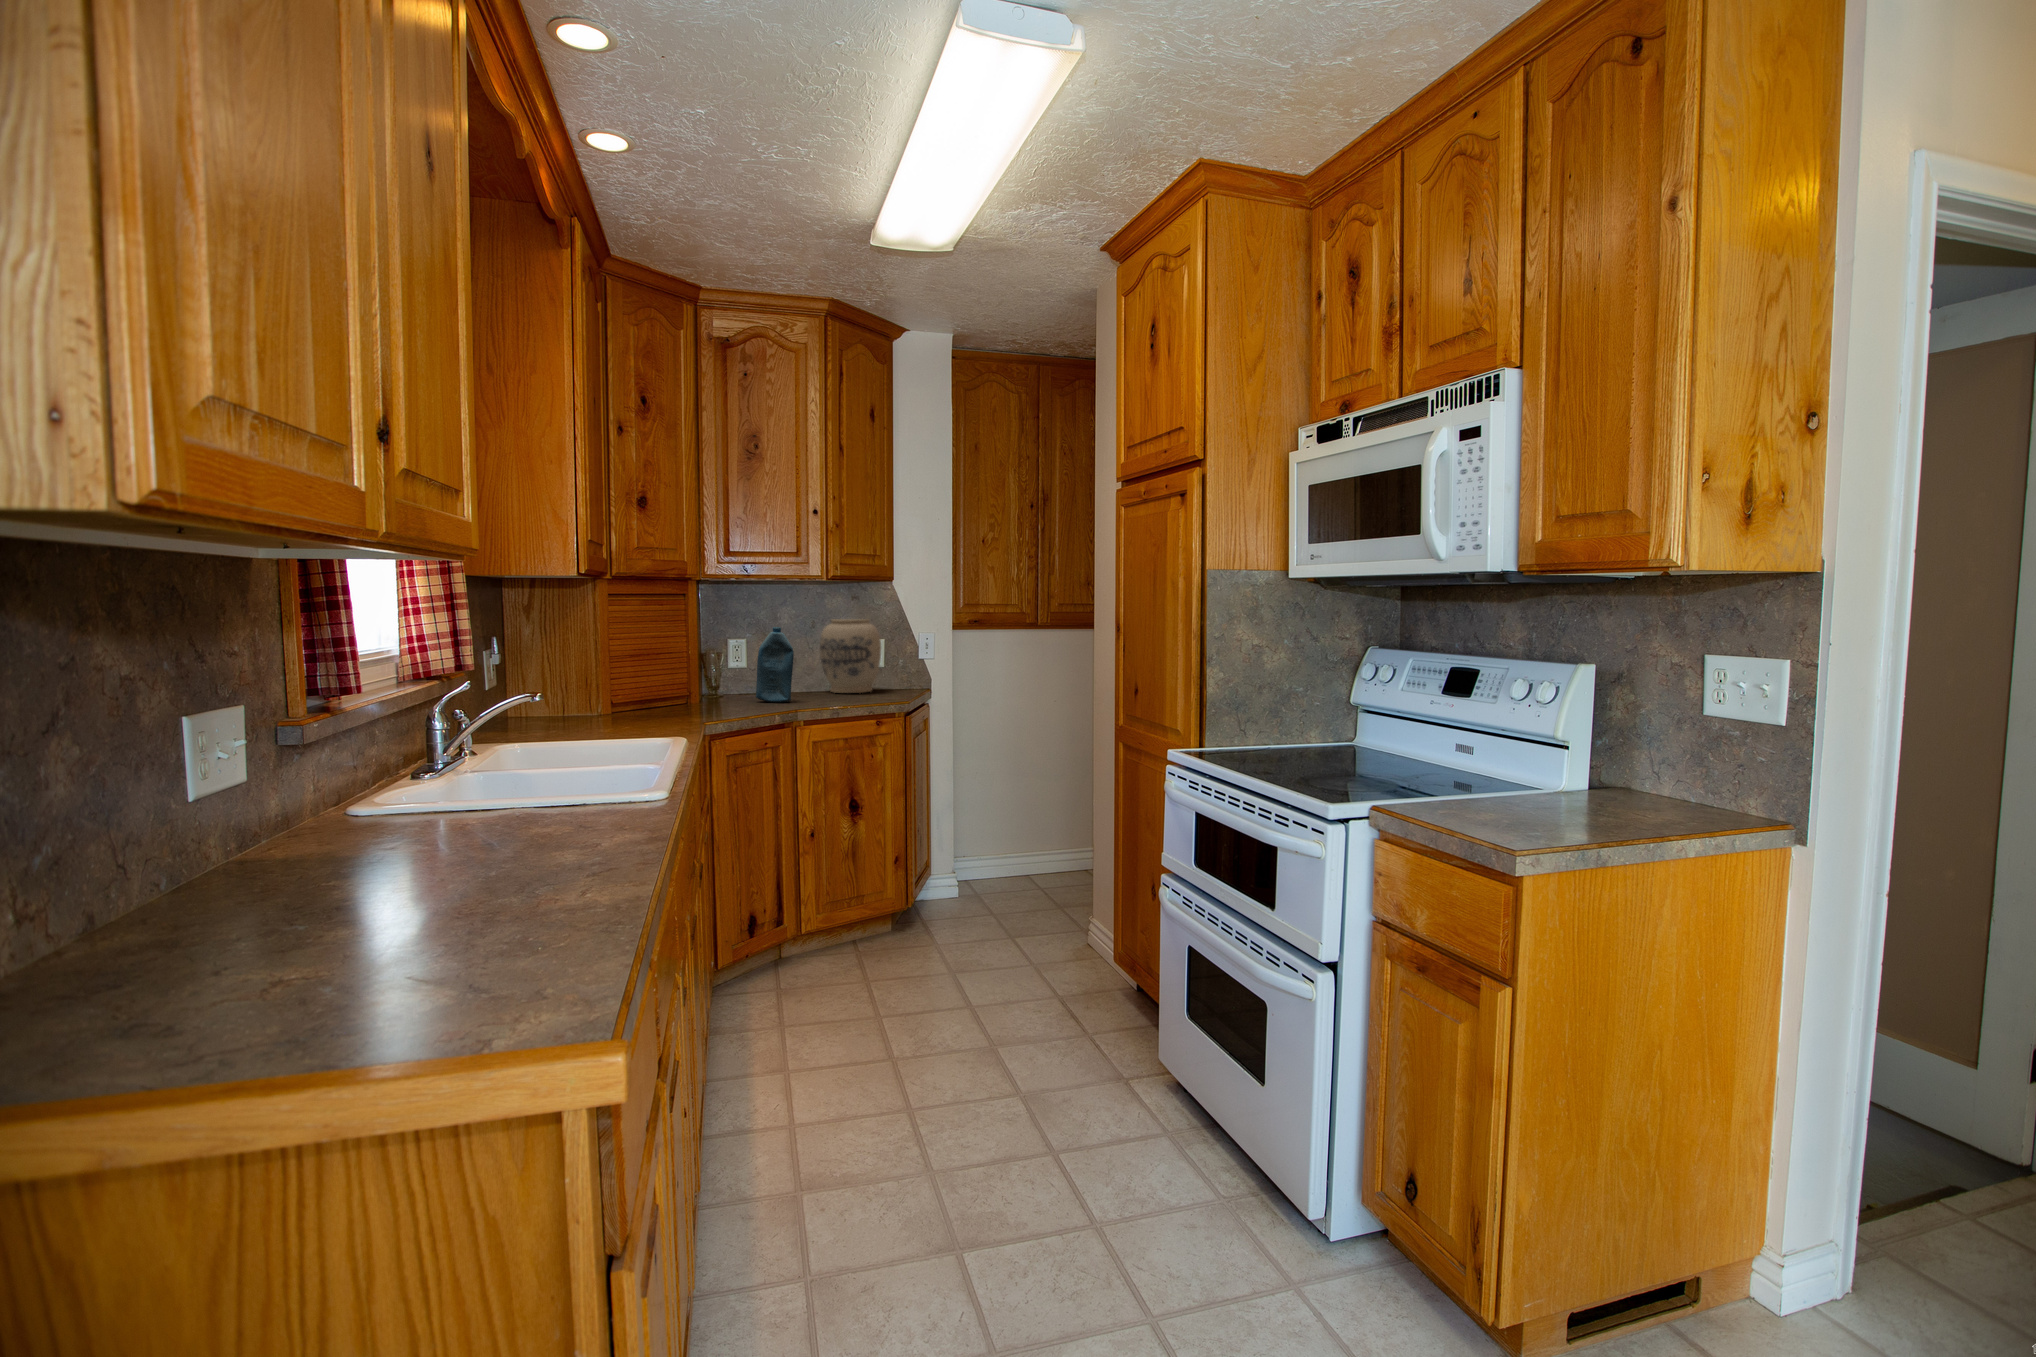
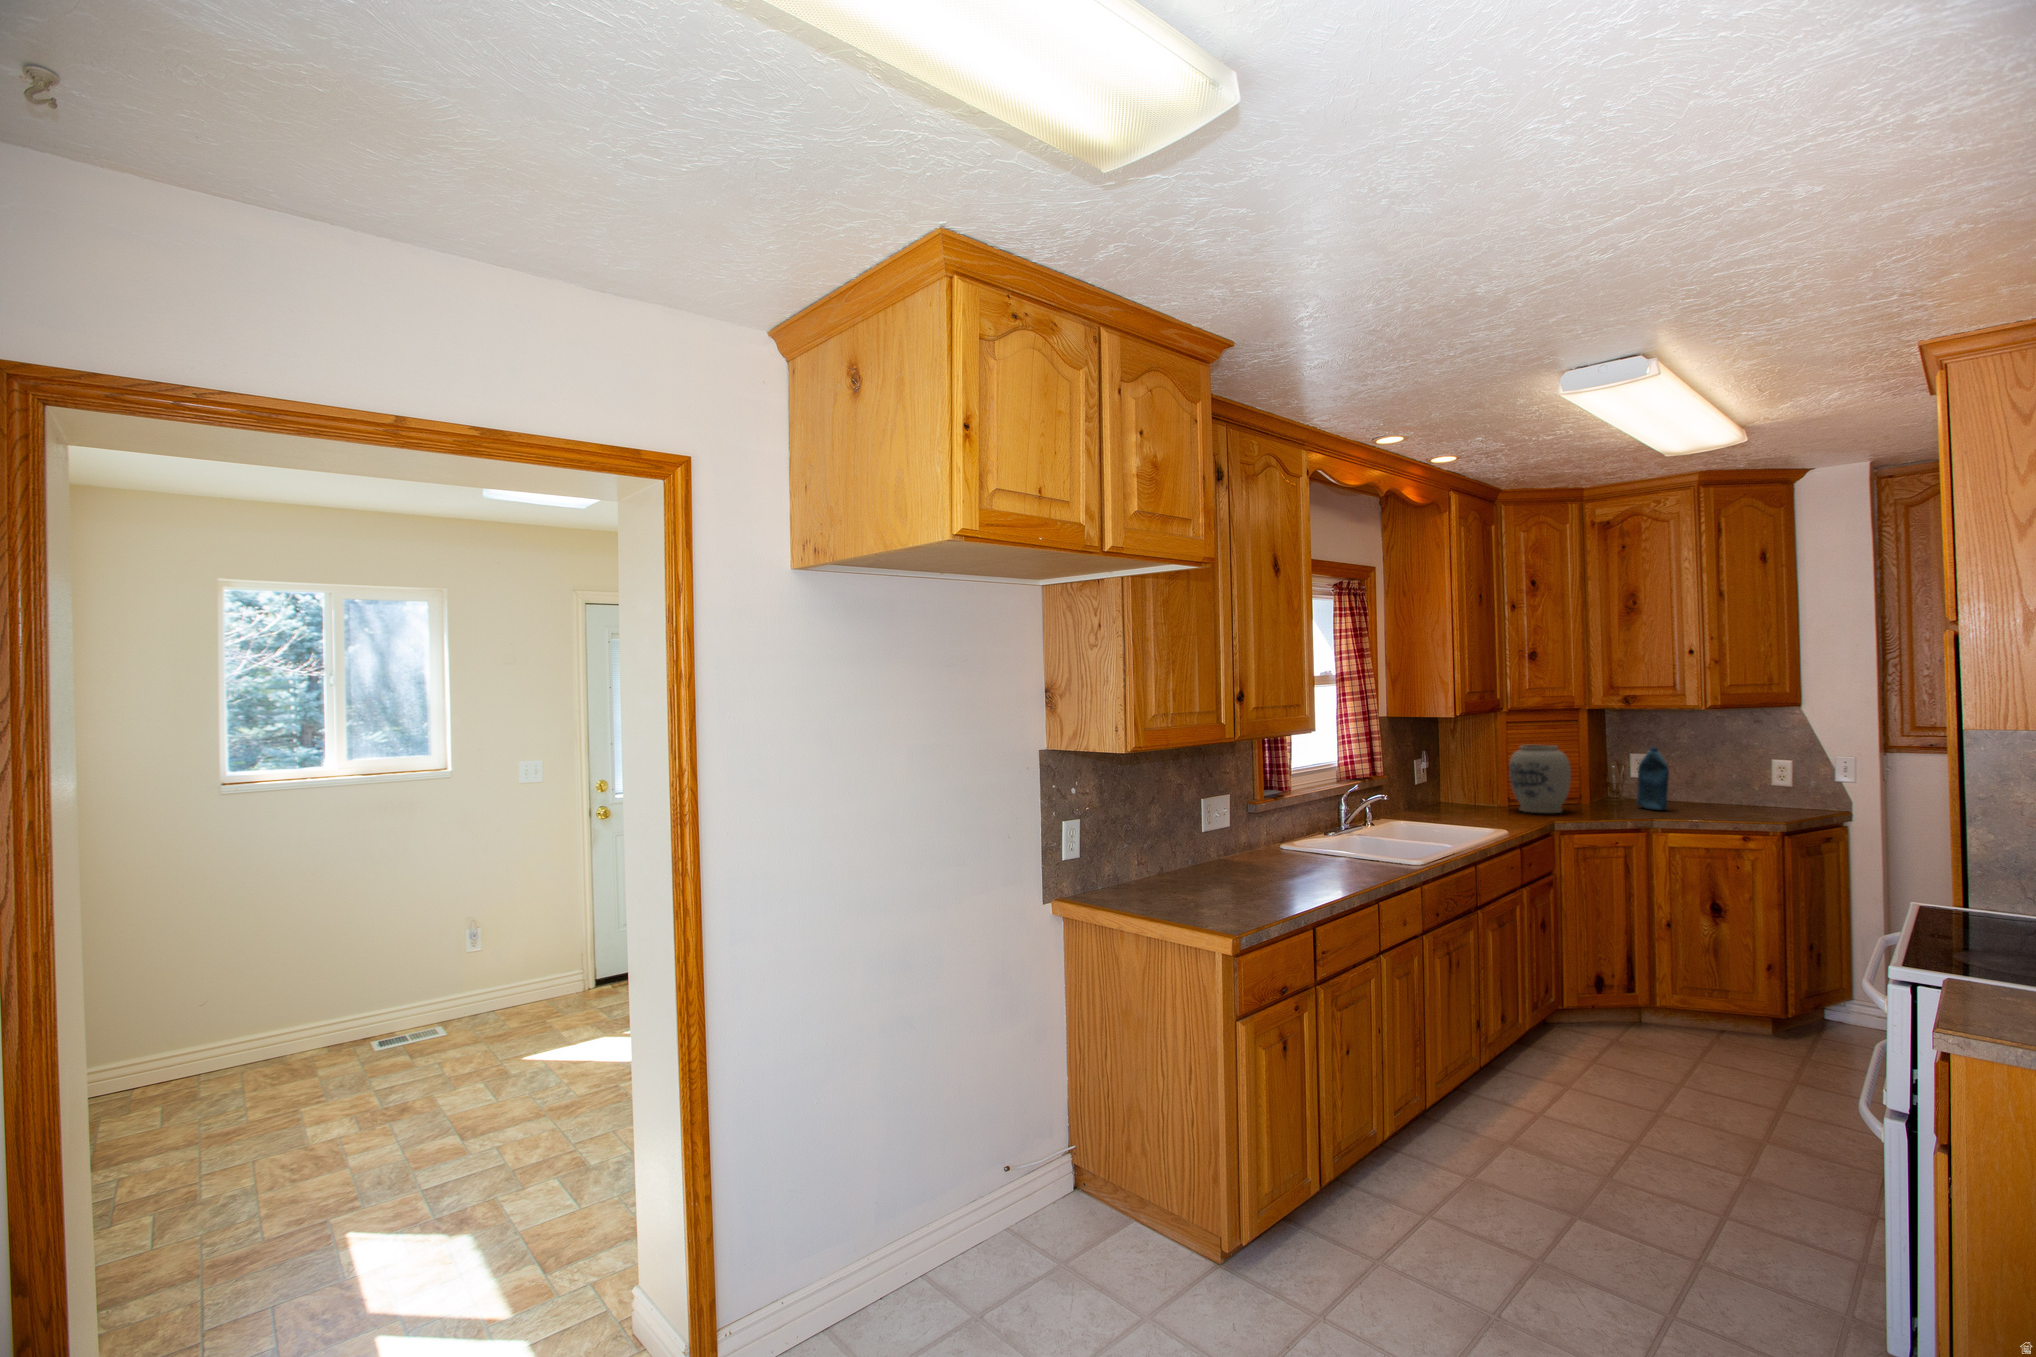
vase: present [820,619,881,693] -> present [1509,745,1571,813]

